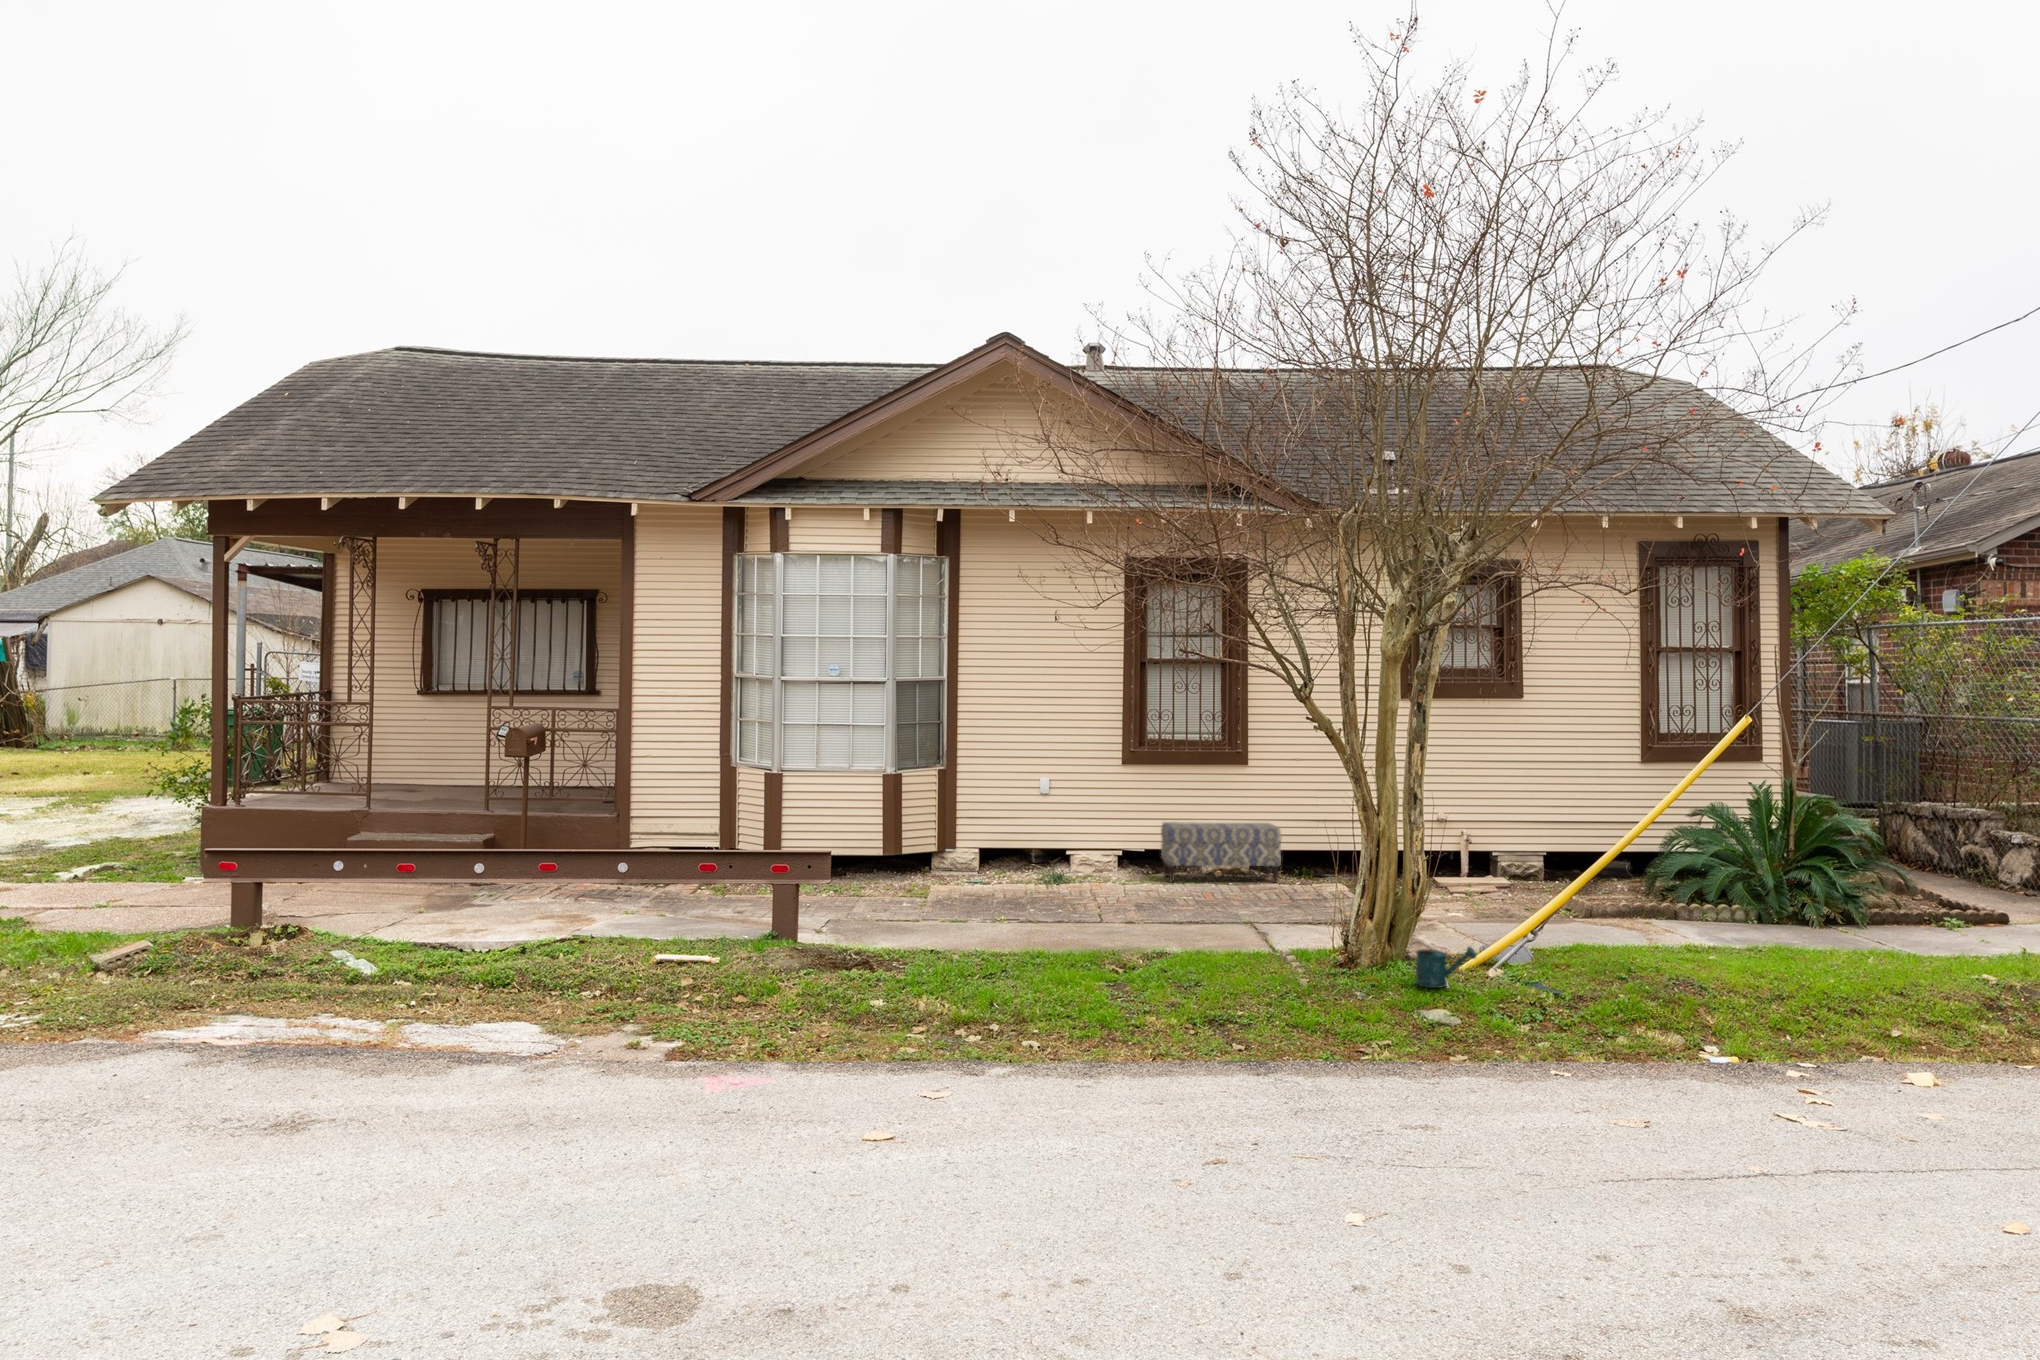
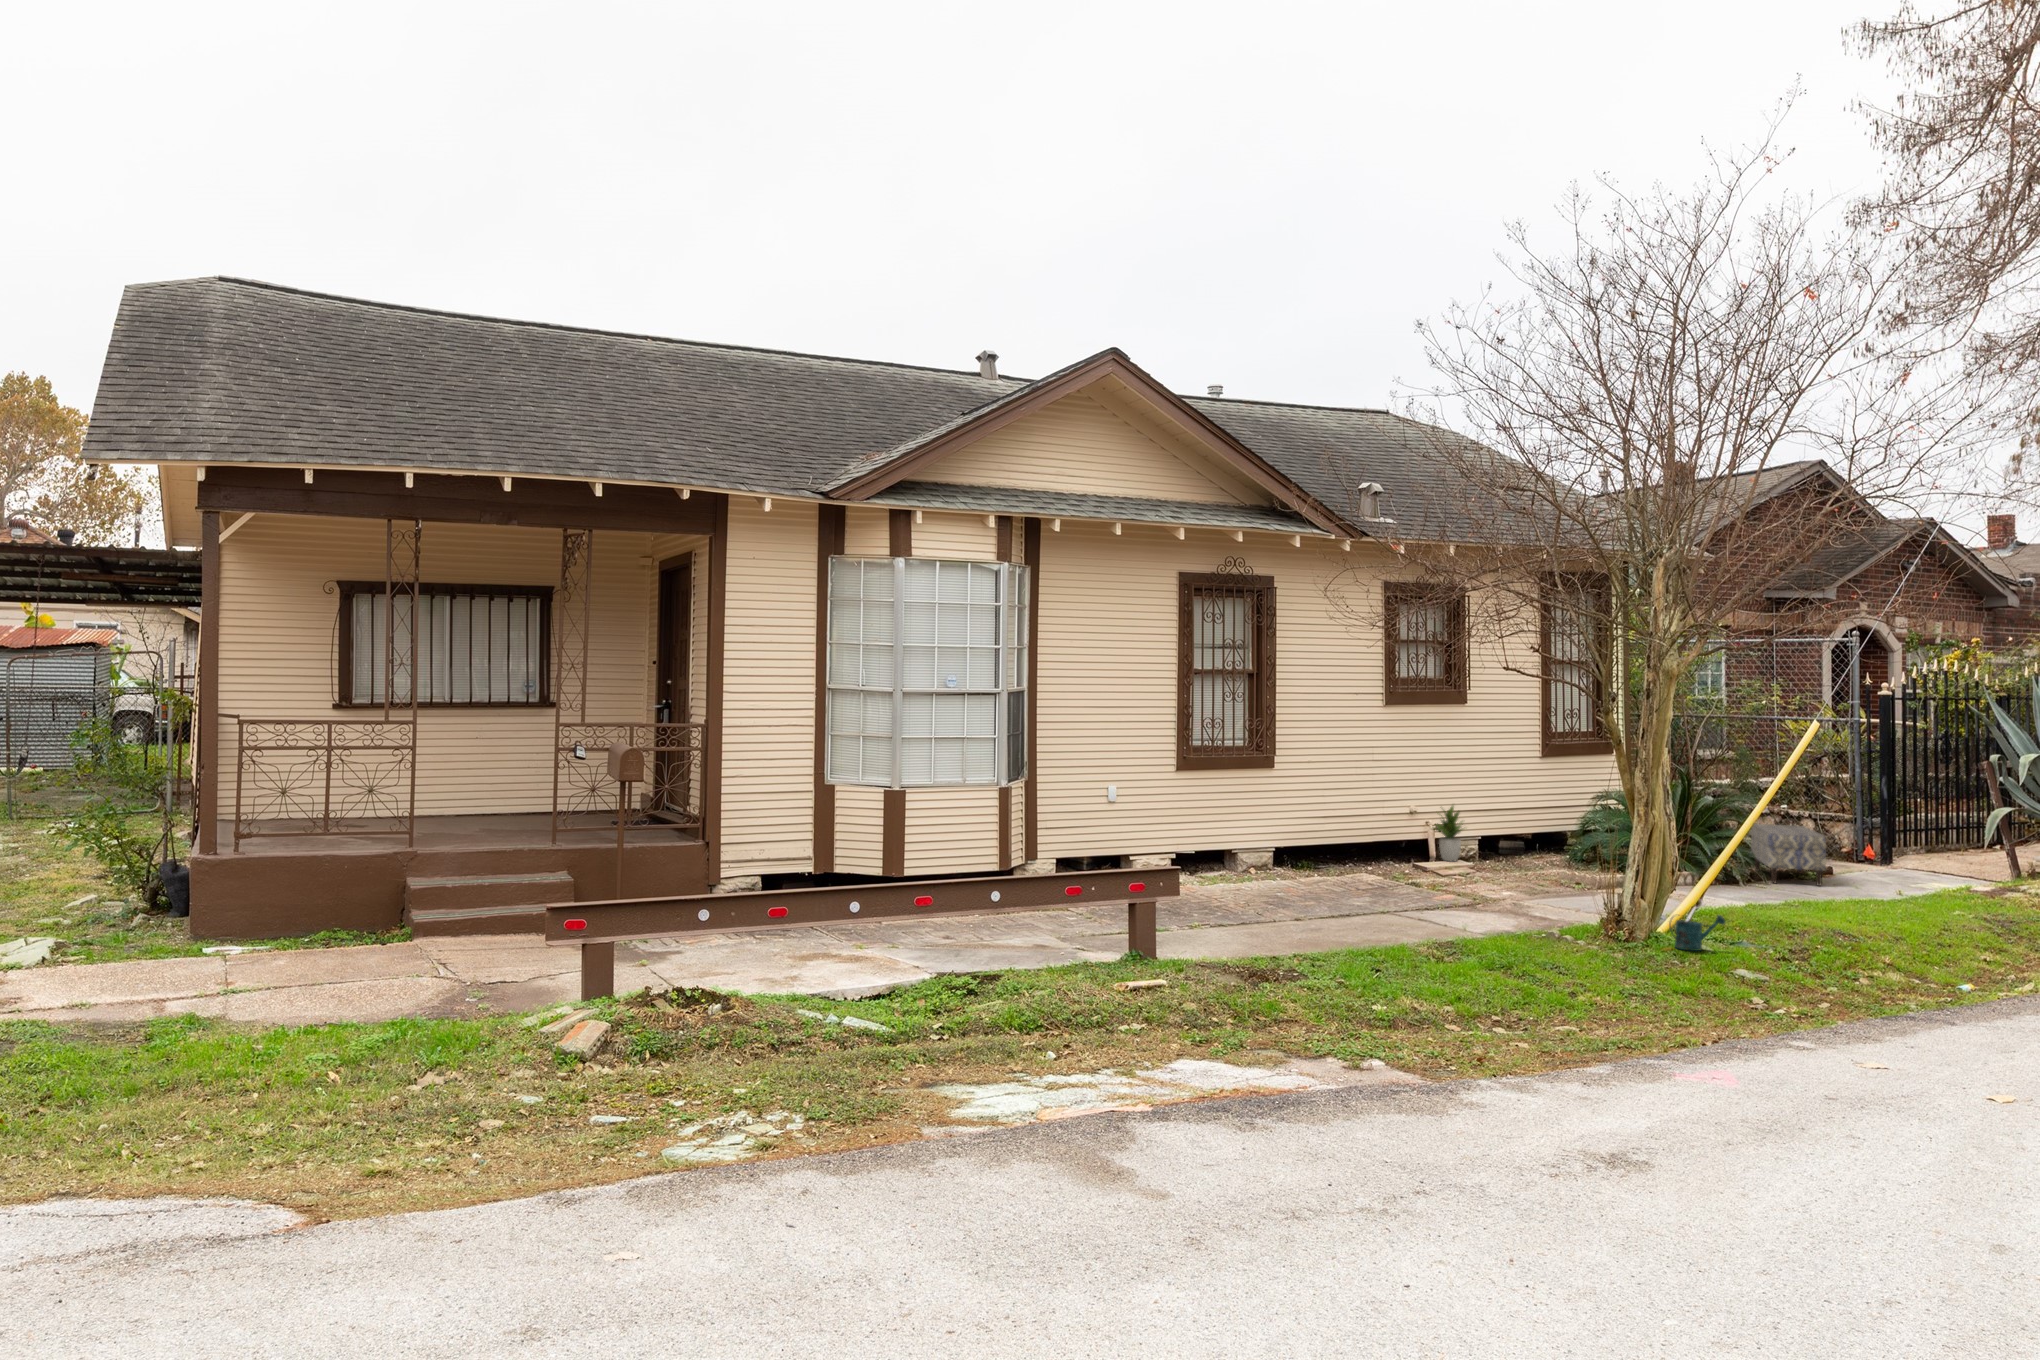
potted plant: none [1478,812,1523,880] -> present [1436,806,1463,862]
bench: present [1161,822,1281,883] -> present [1751,824,1826,886]

